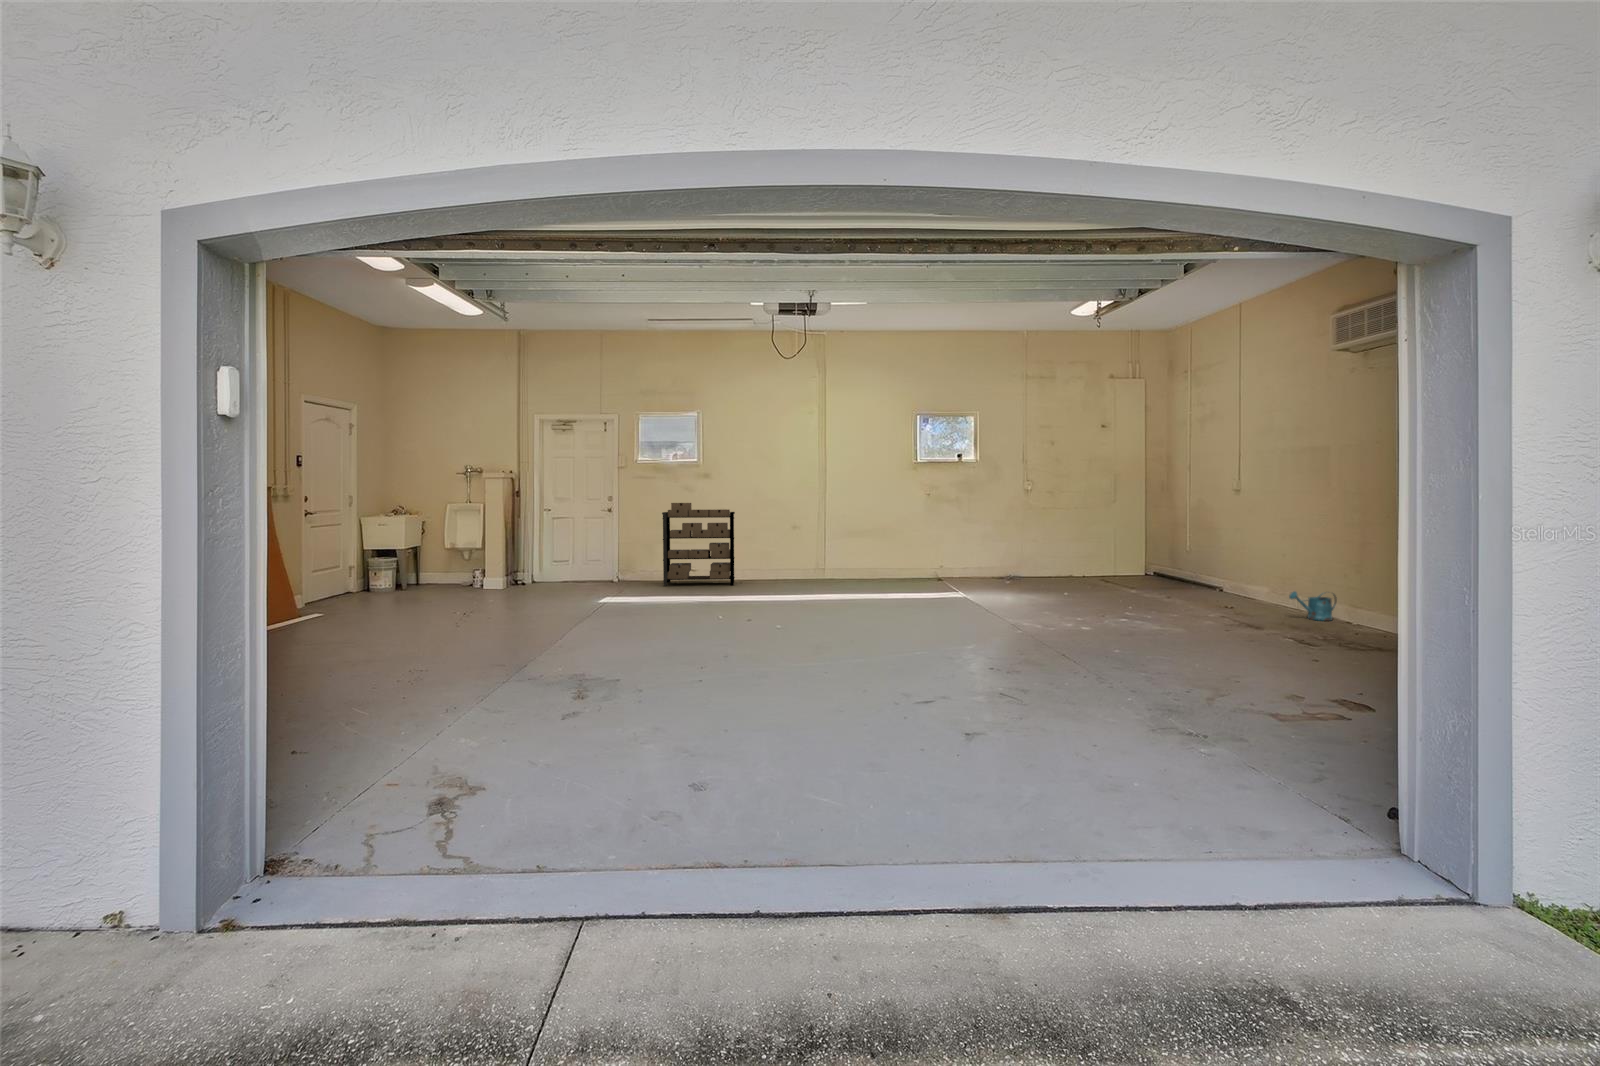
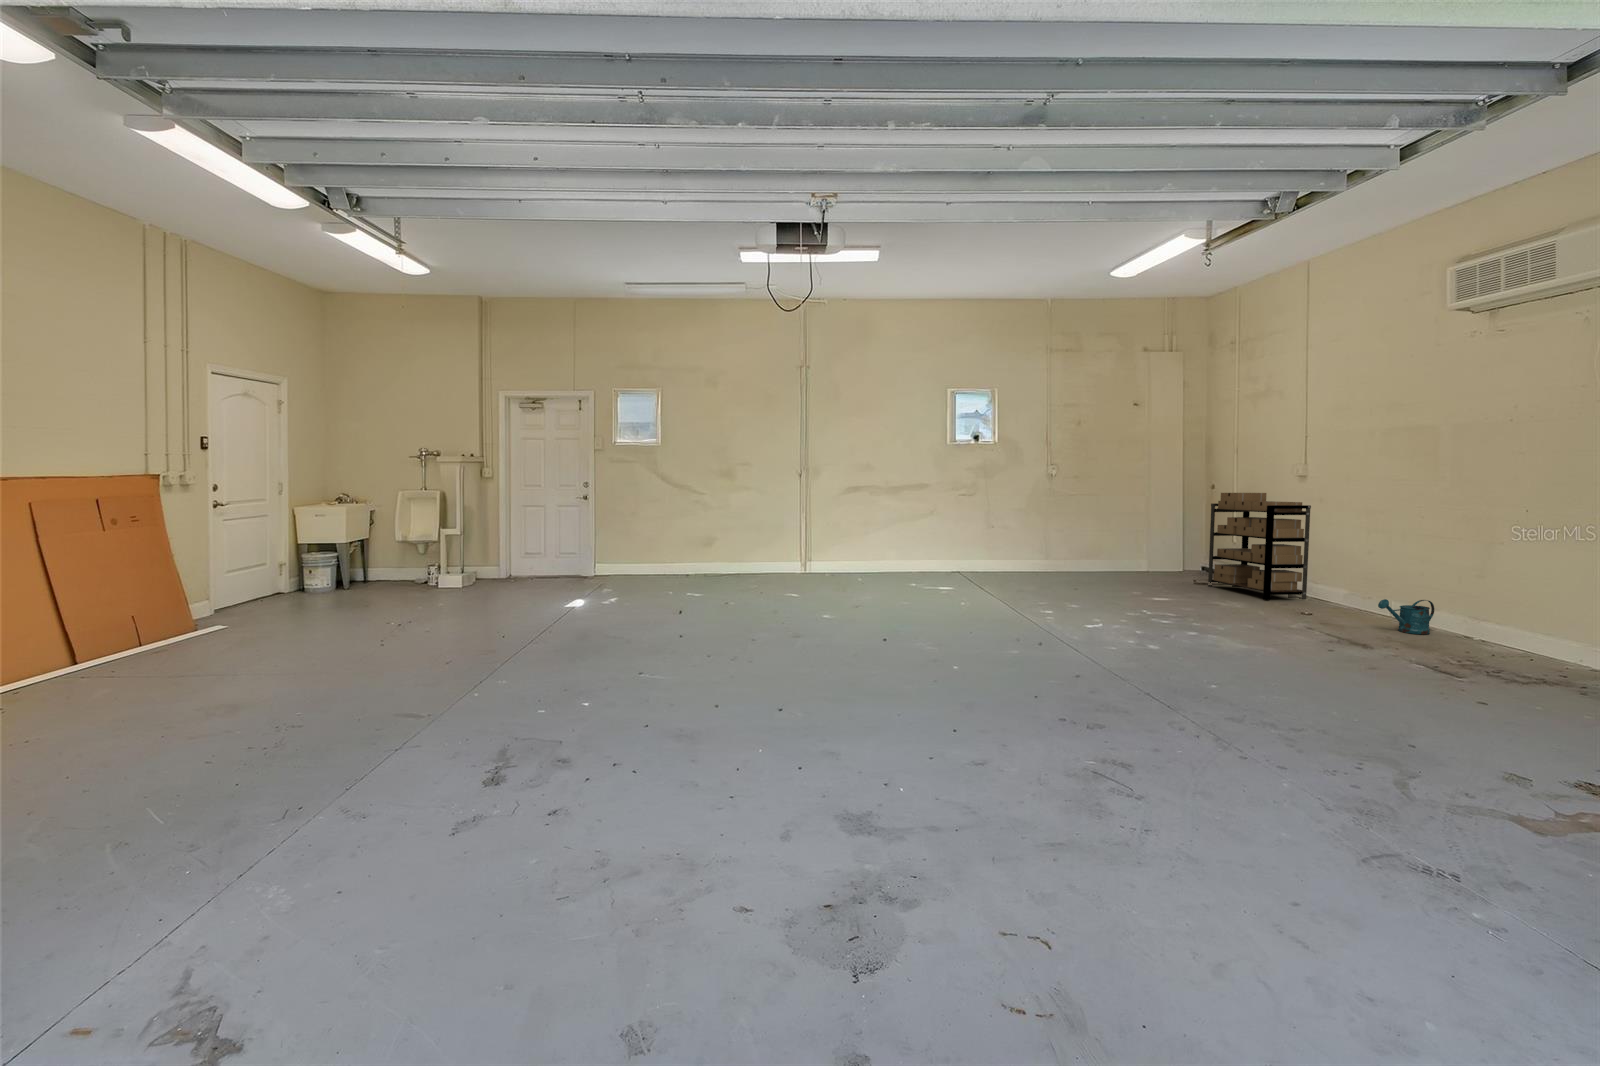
shelving unit: present [662,503,735,586] -> present [1208,493,1311,600]

